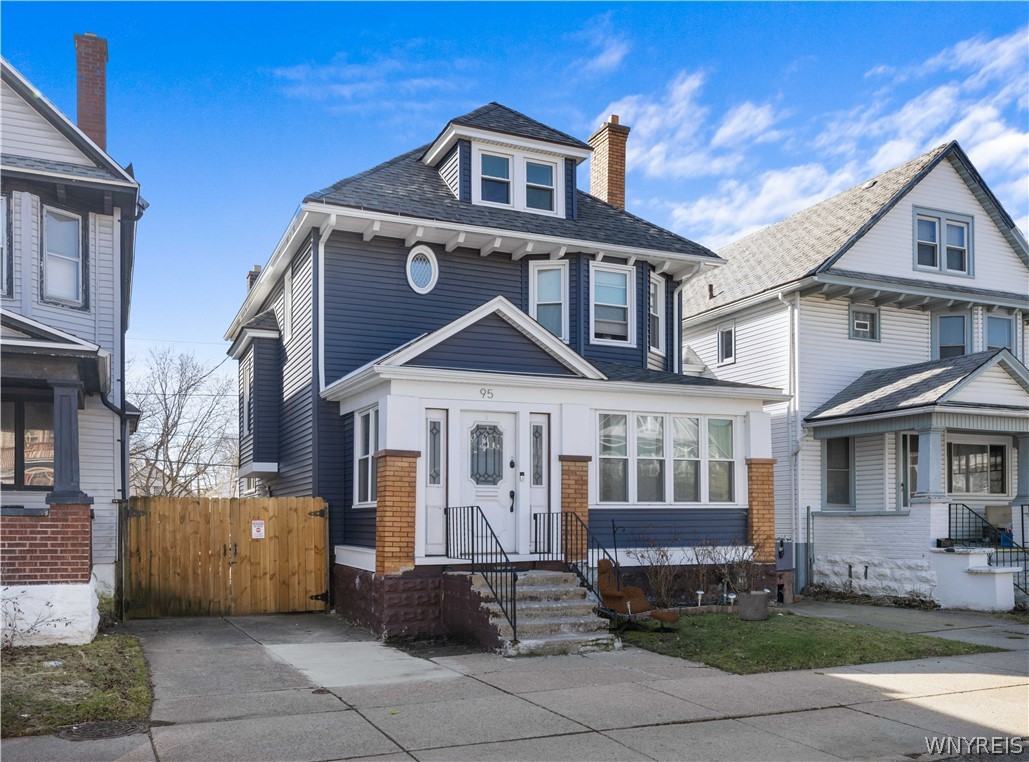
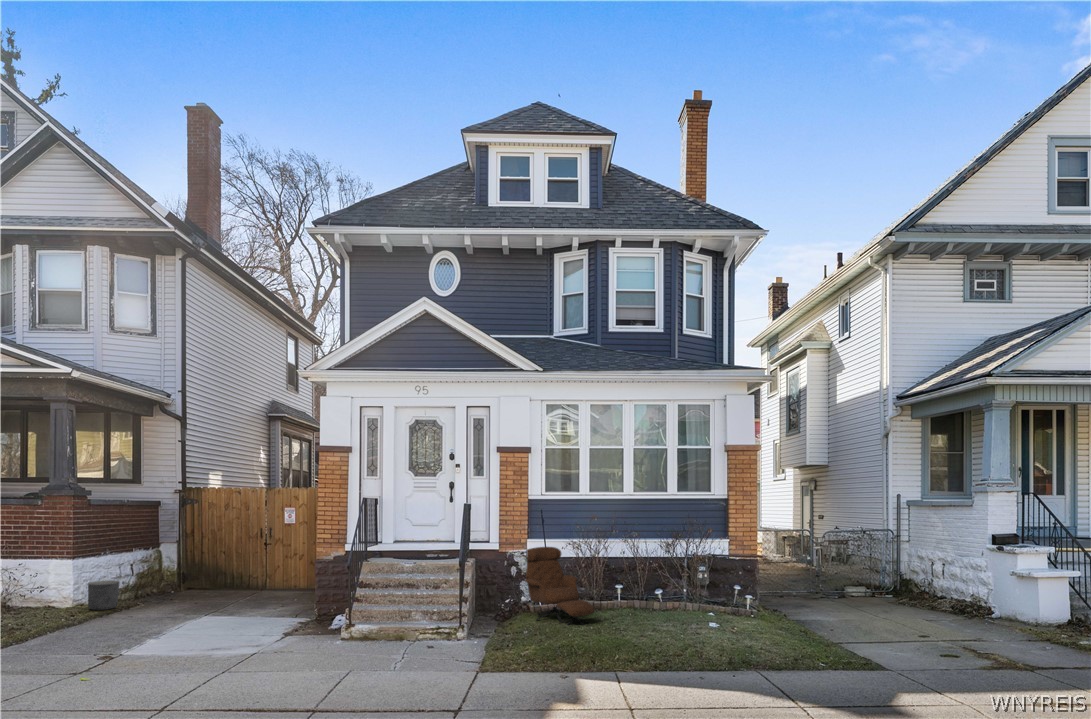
planter: present [737,591,768,621] -> present [88,580,119,610]

